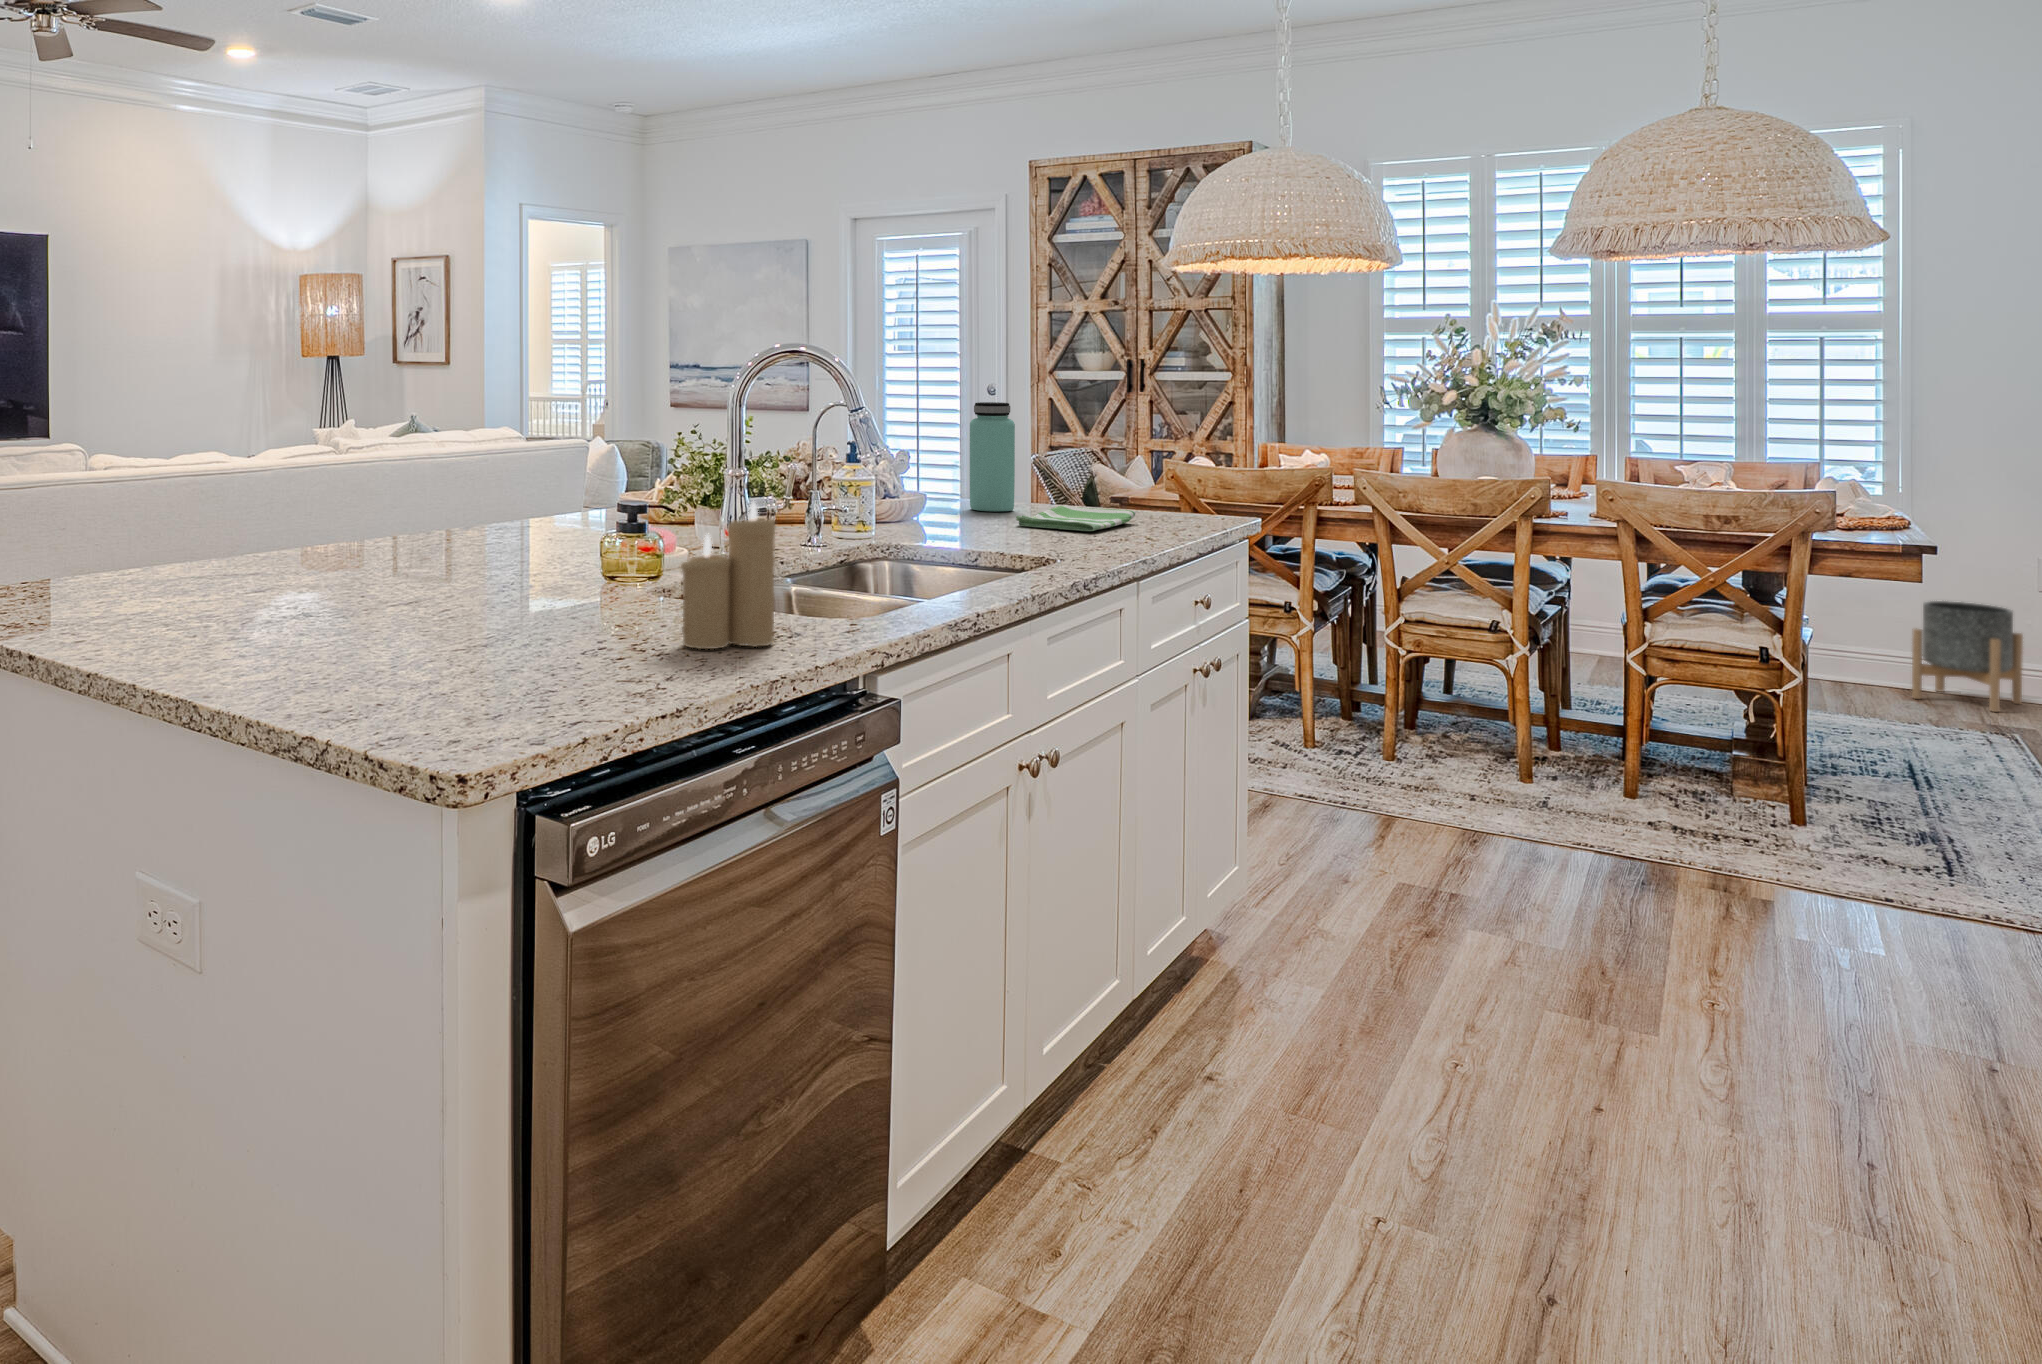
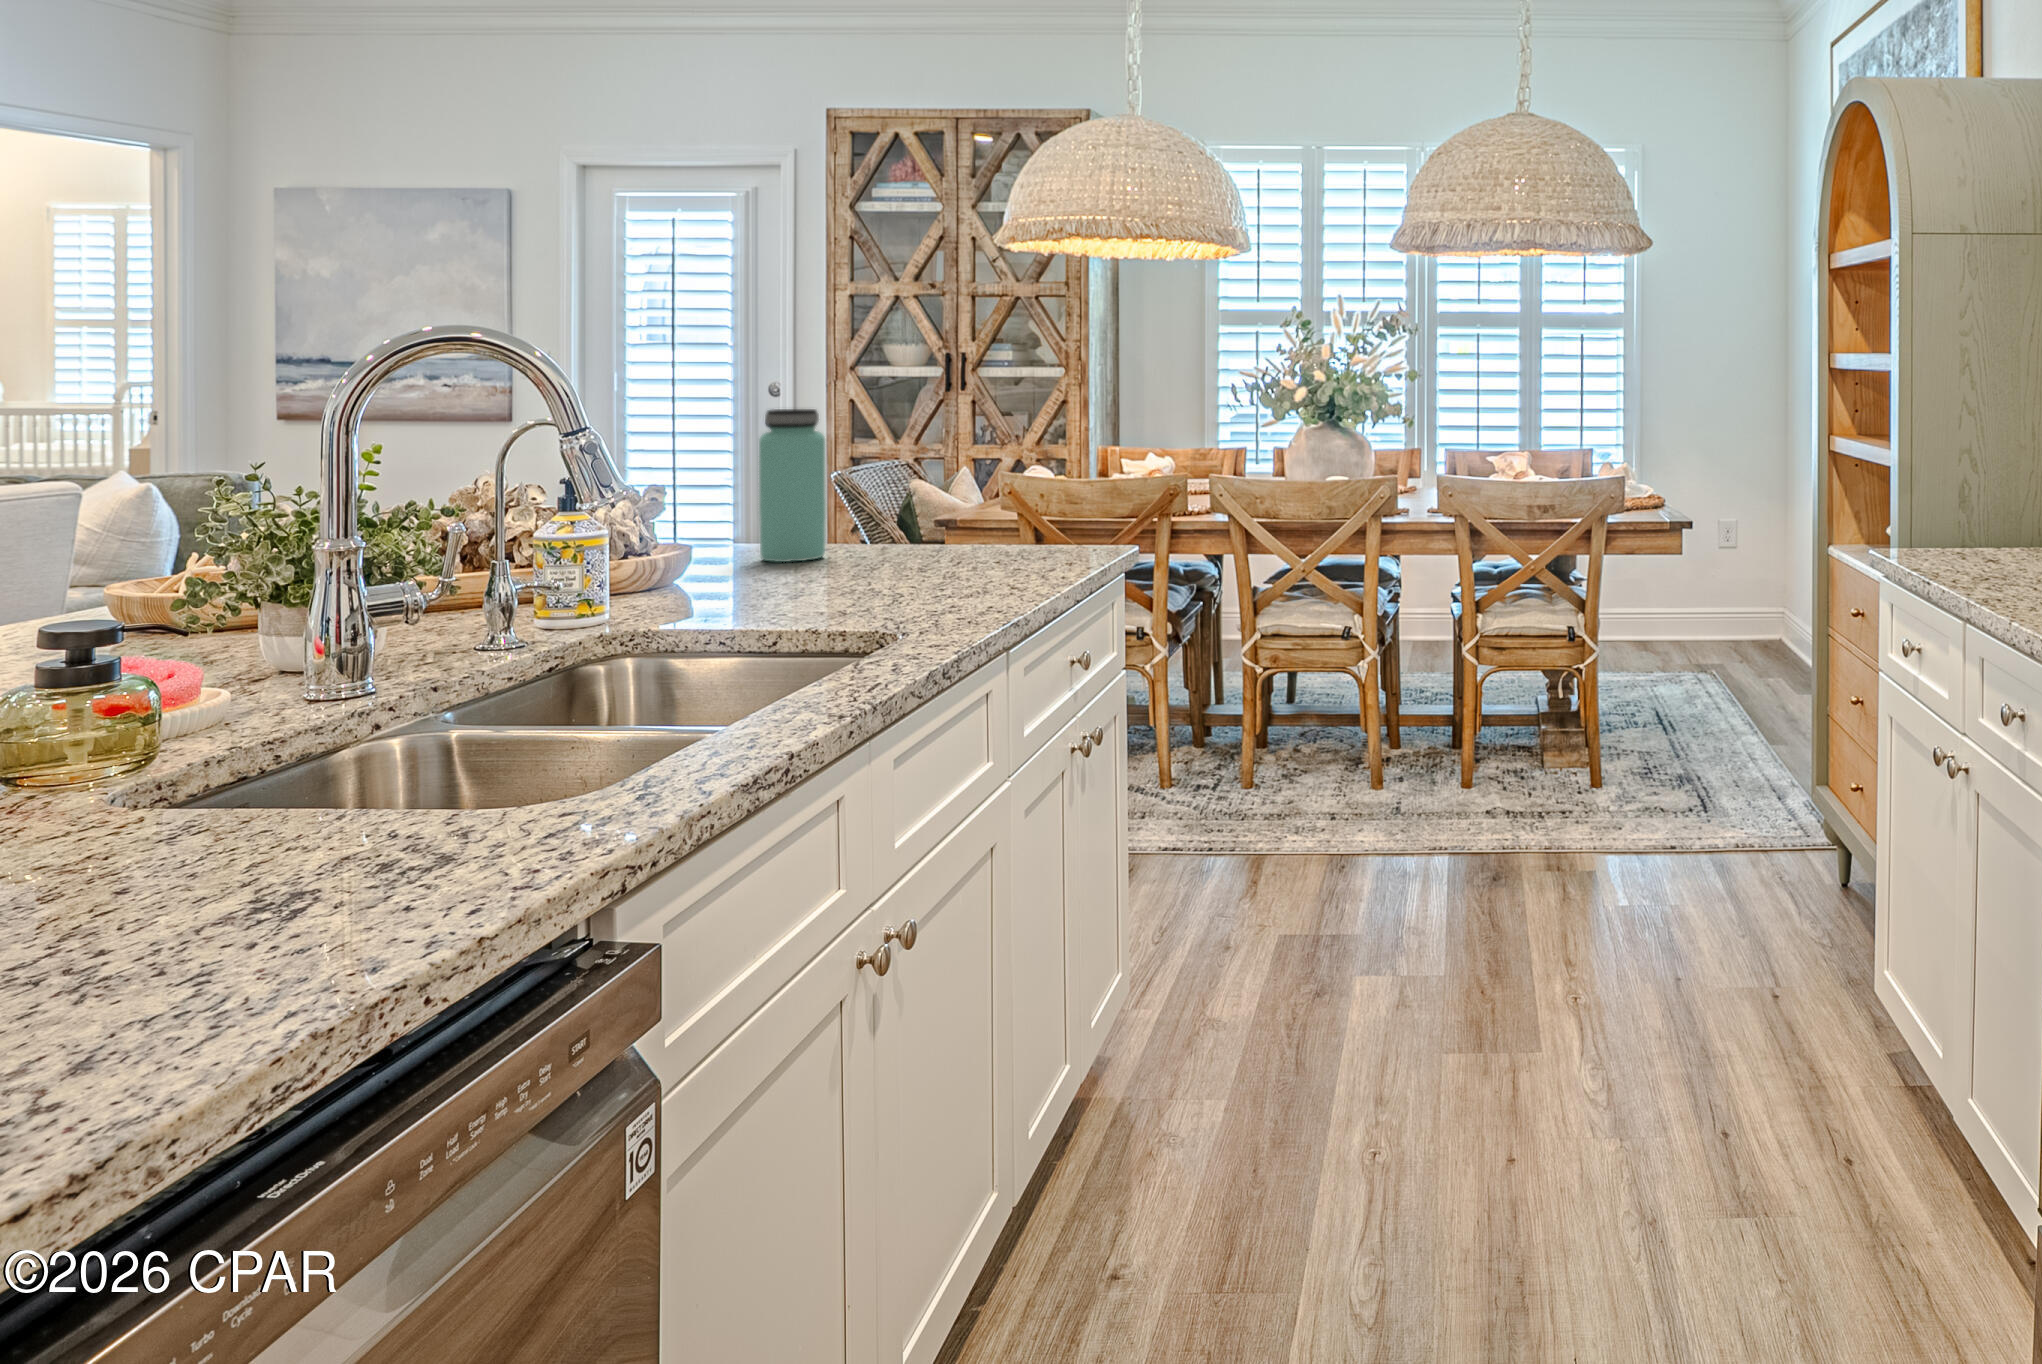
candle: present [681,502,775,649] -> none [146,615,389,943]
dish towel: present [1016,505,1136,531] -> none [831,546,993,581]
planter: present [1912,601,2023,712] -> none [1640,561,1708,653]

